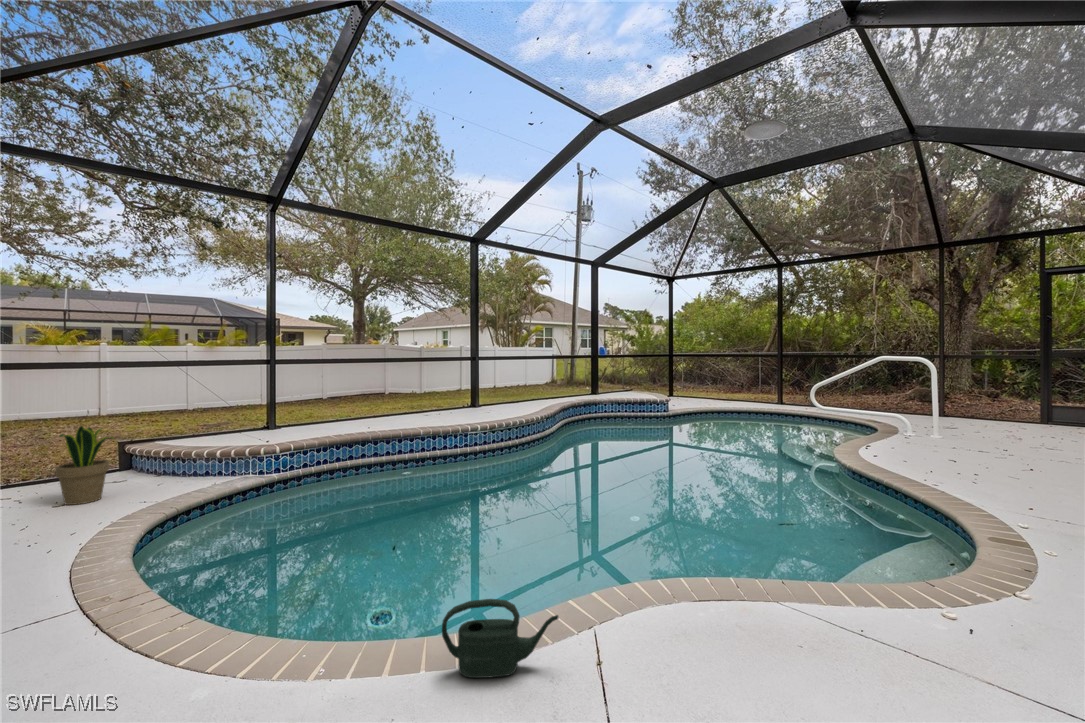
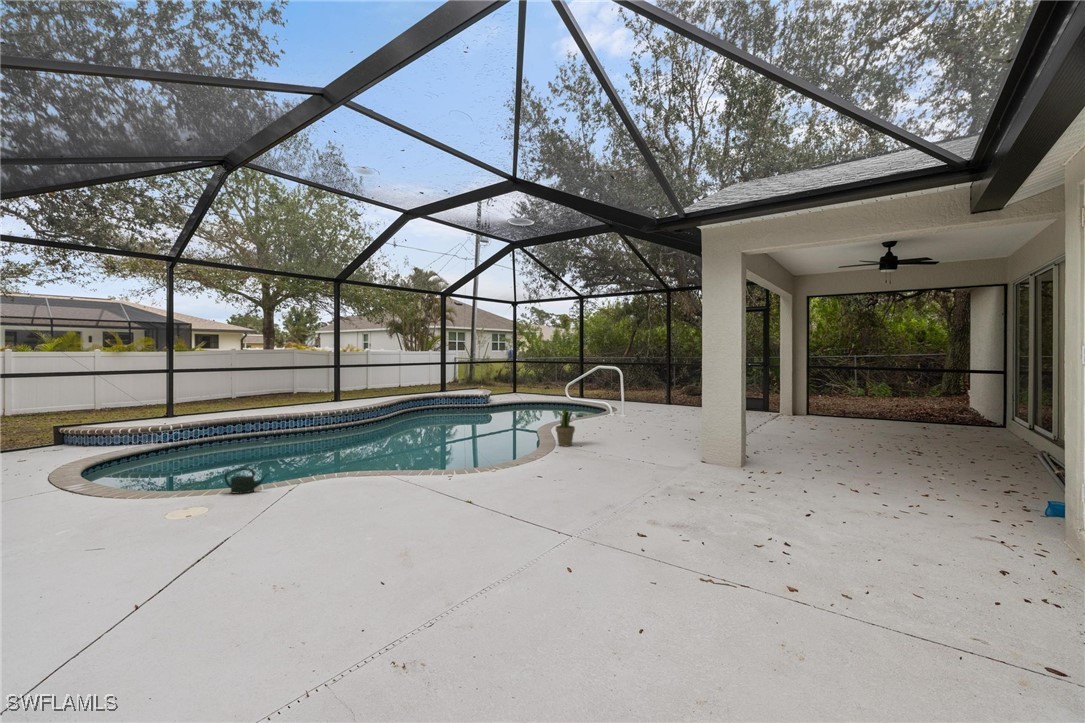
potted plant: present [56,426,113,505] -> present [556,409,575,446]

